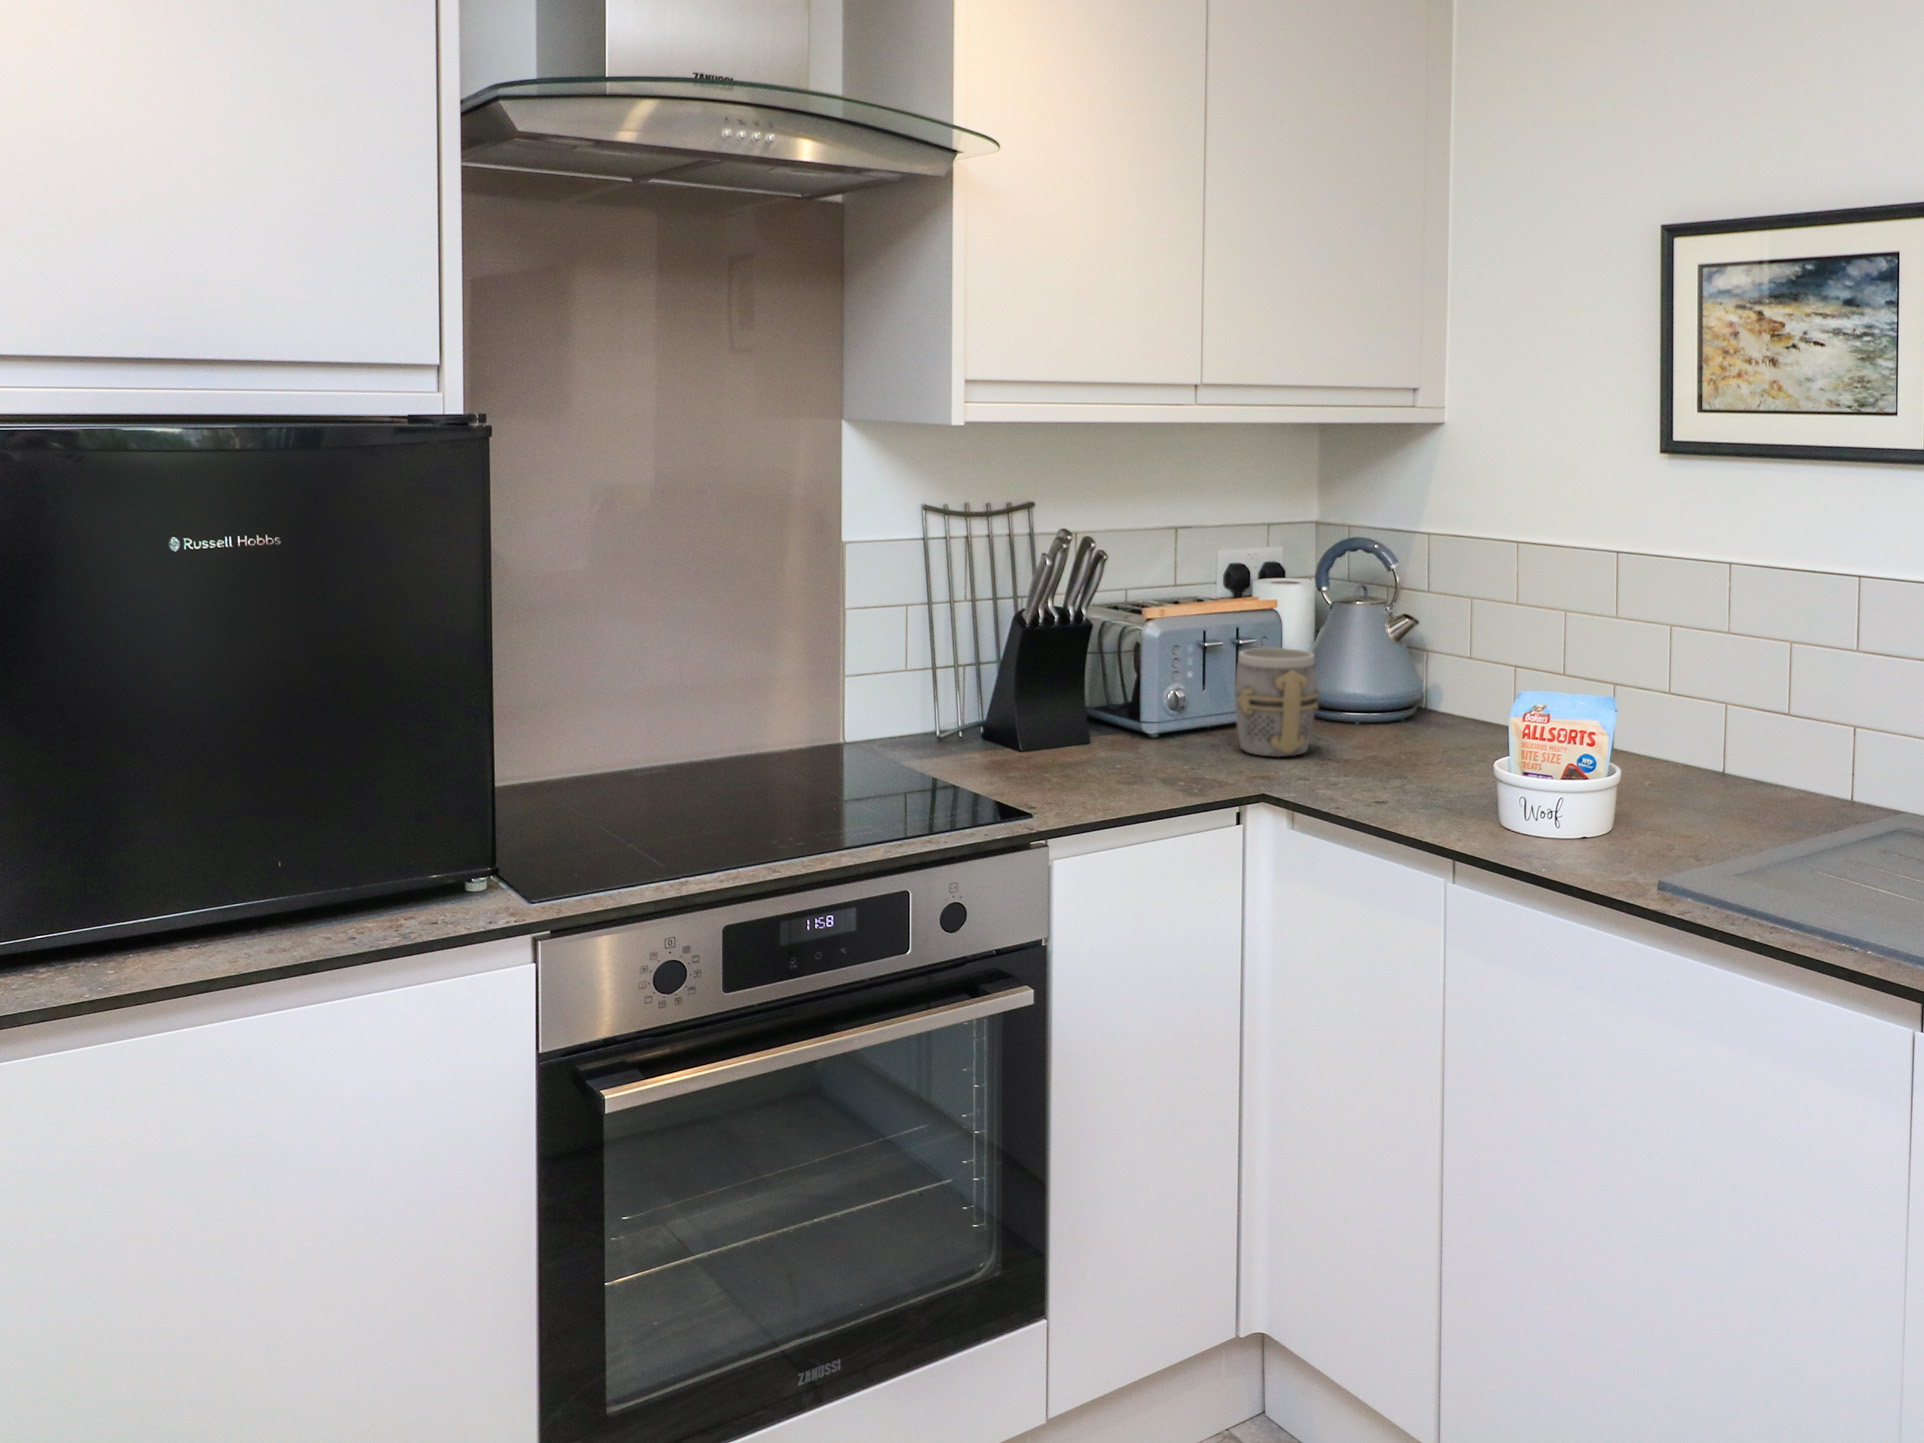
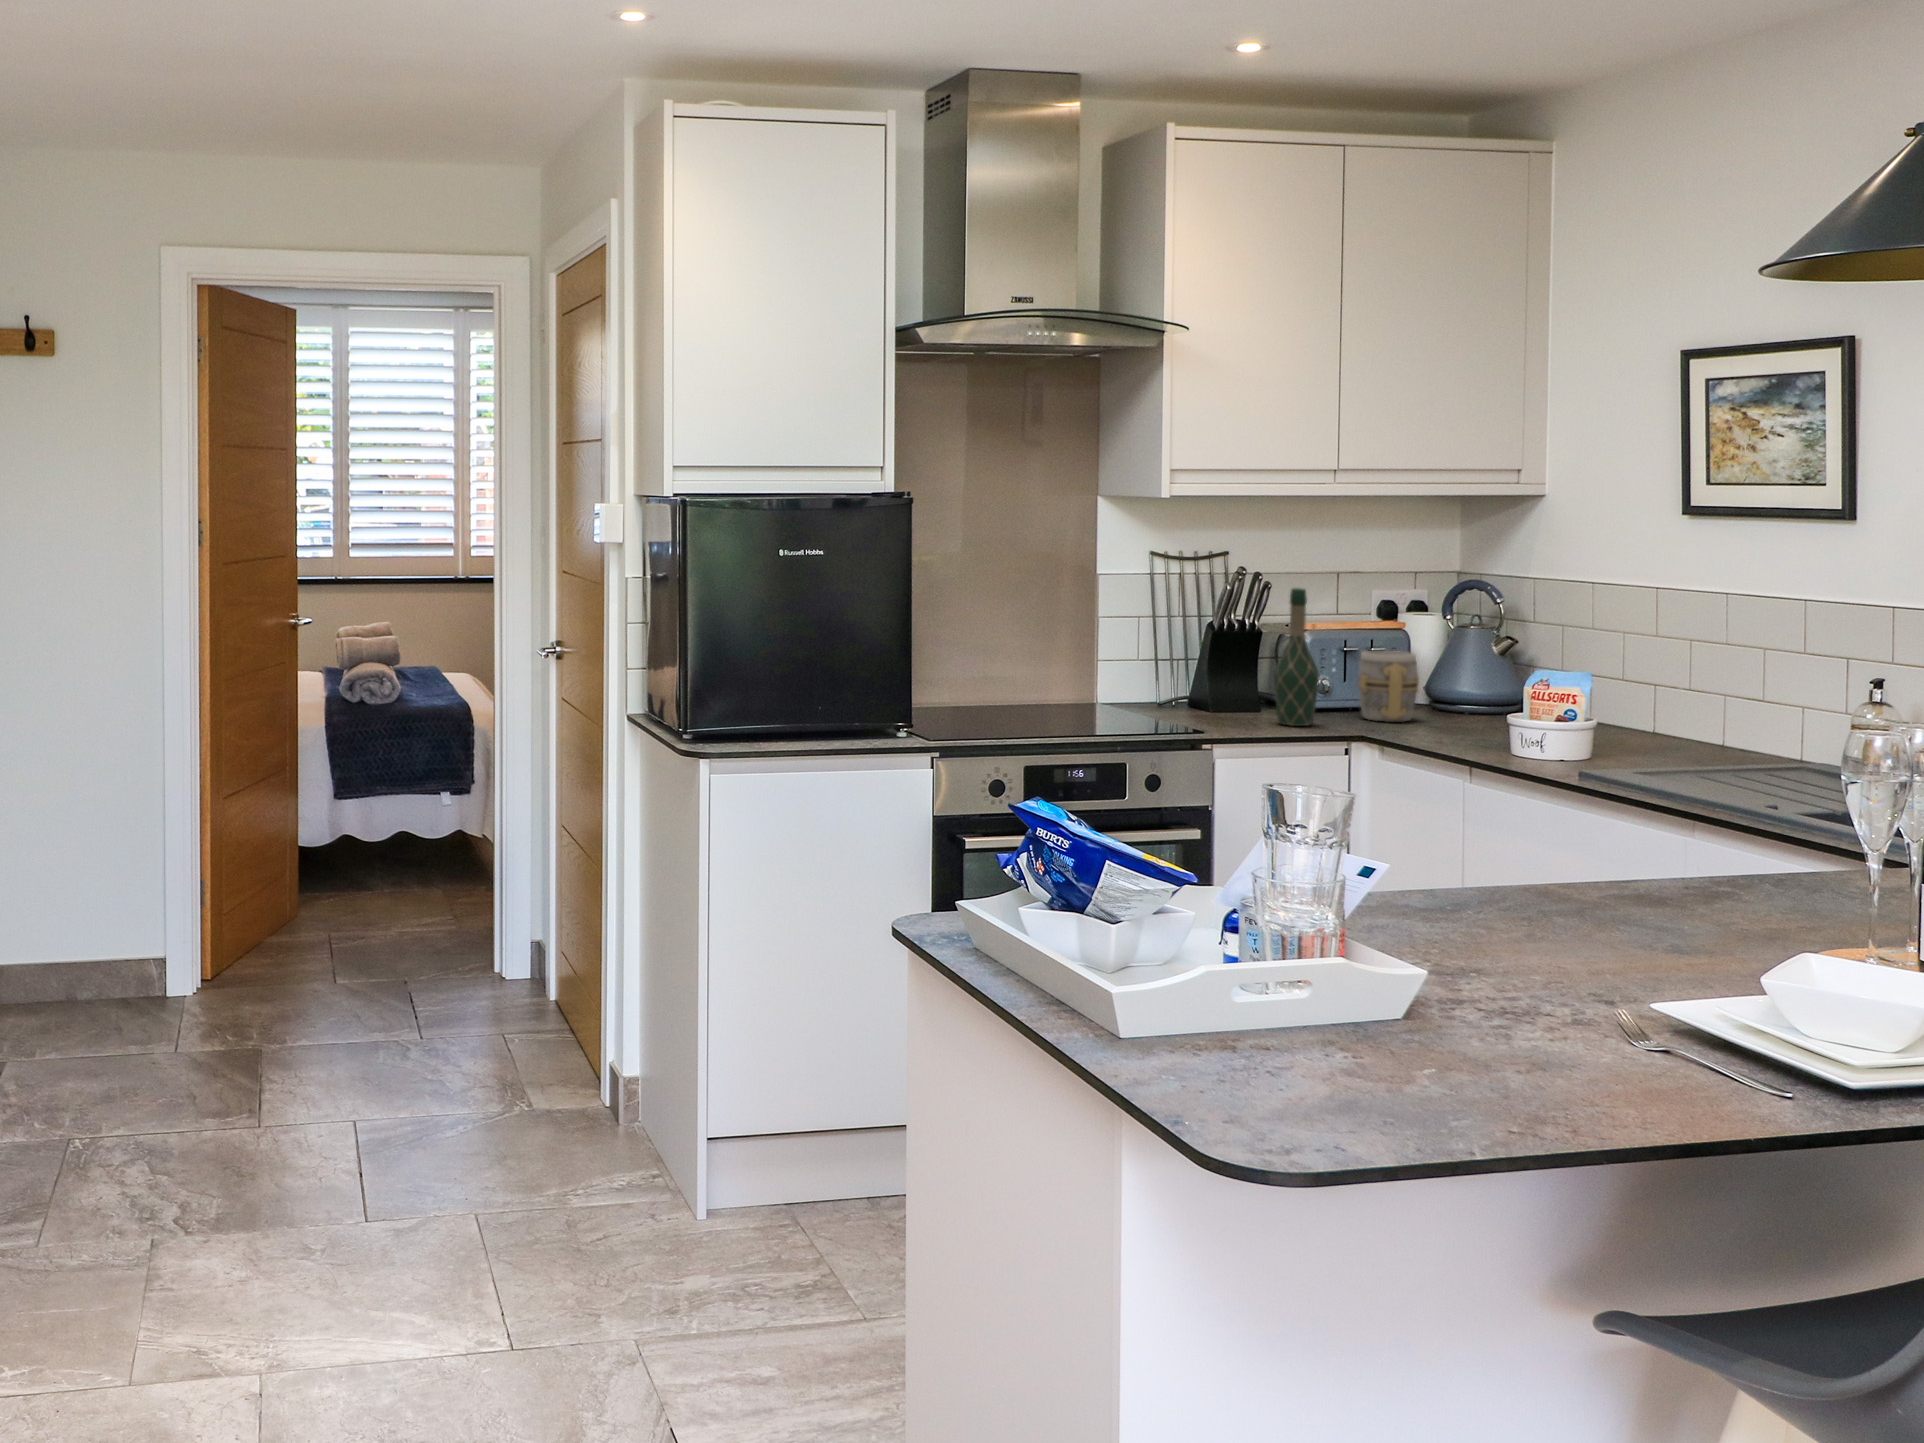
wine bottle: none [1127,564,1195,781] -> present [1274,588,1320,726]

